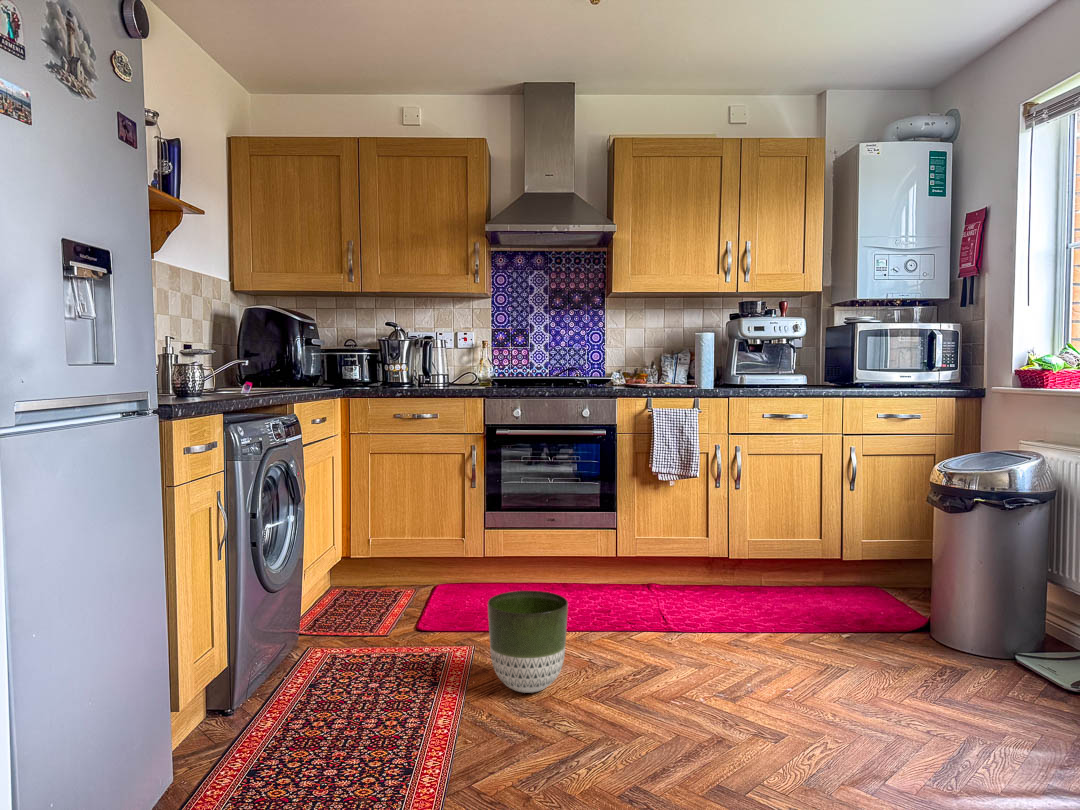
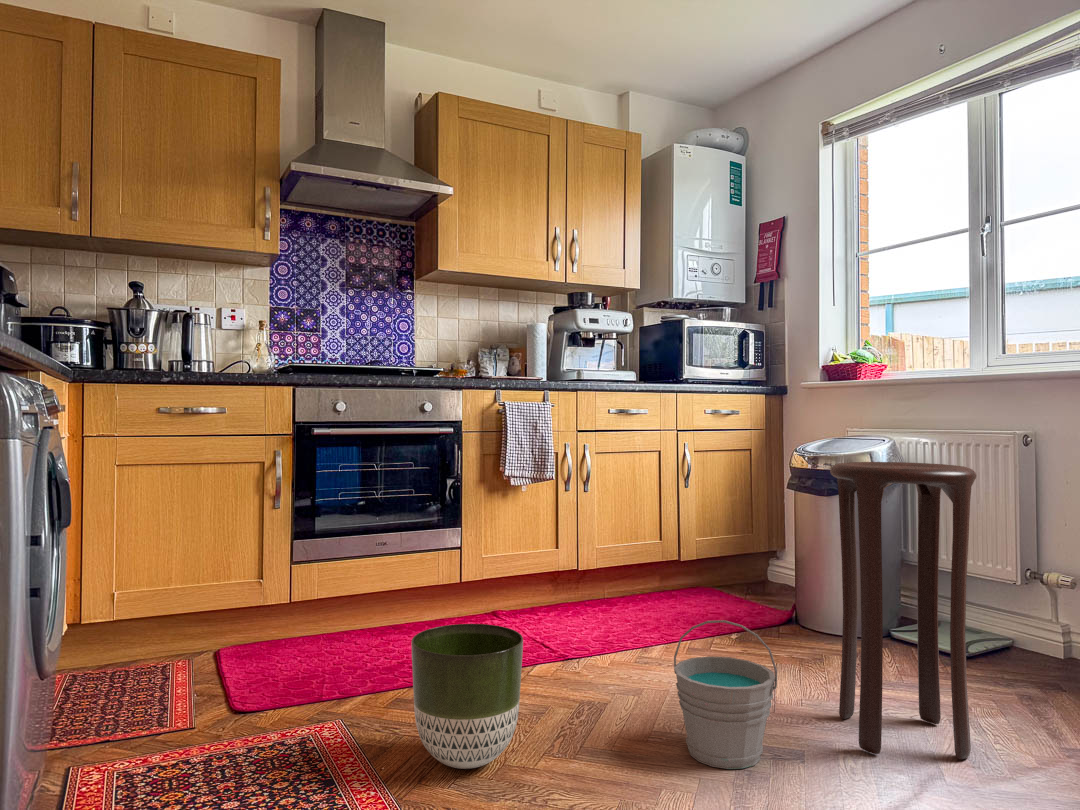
stool: none [836,489,970,767] -> present [830,462,976,759]
bucket: none [680,613,761,733] -> present [674,620,777,769]

